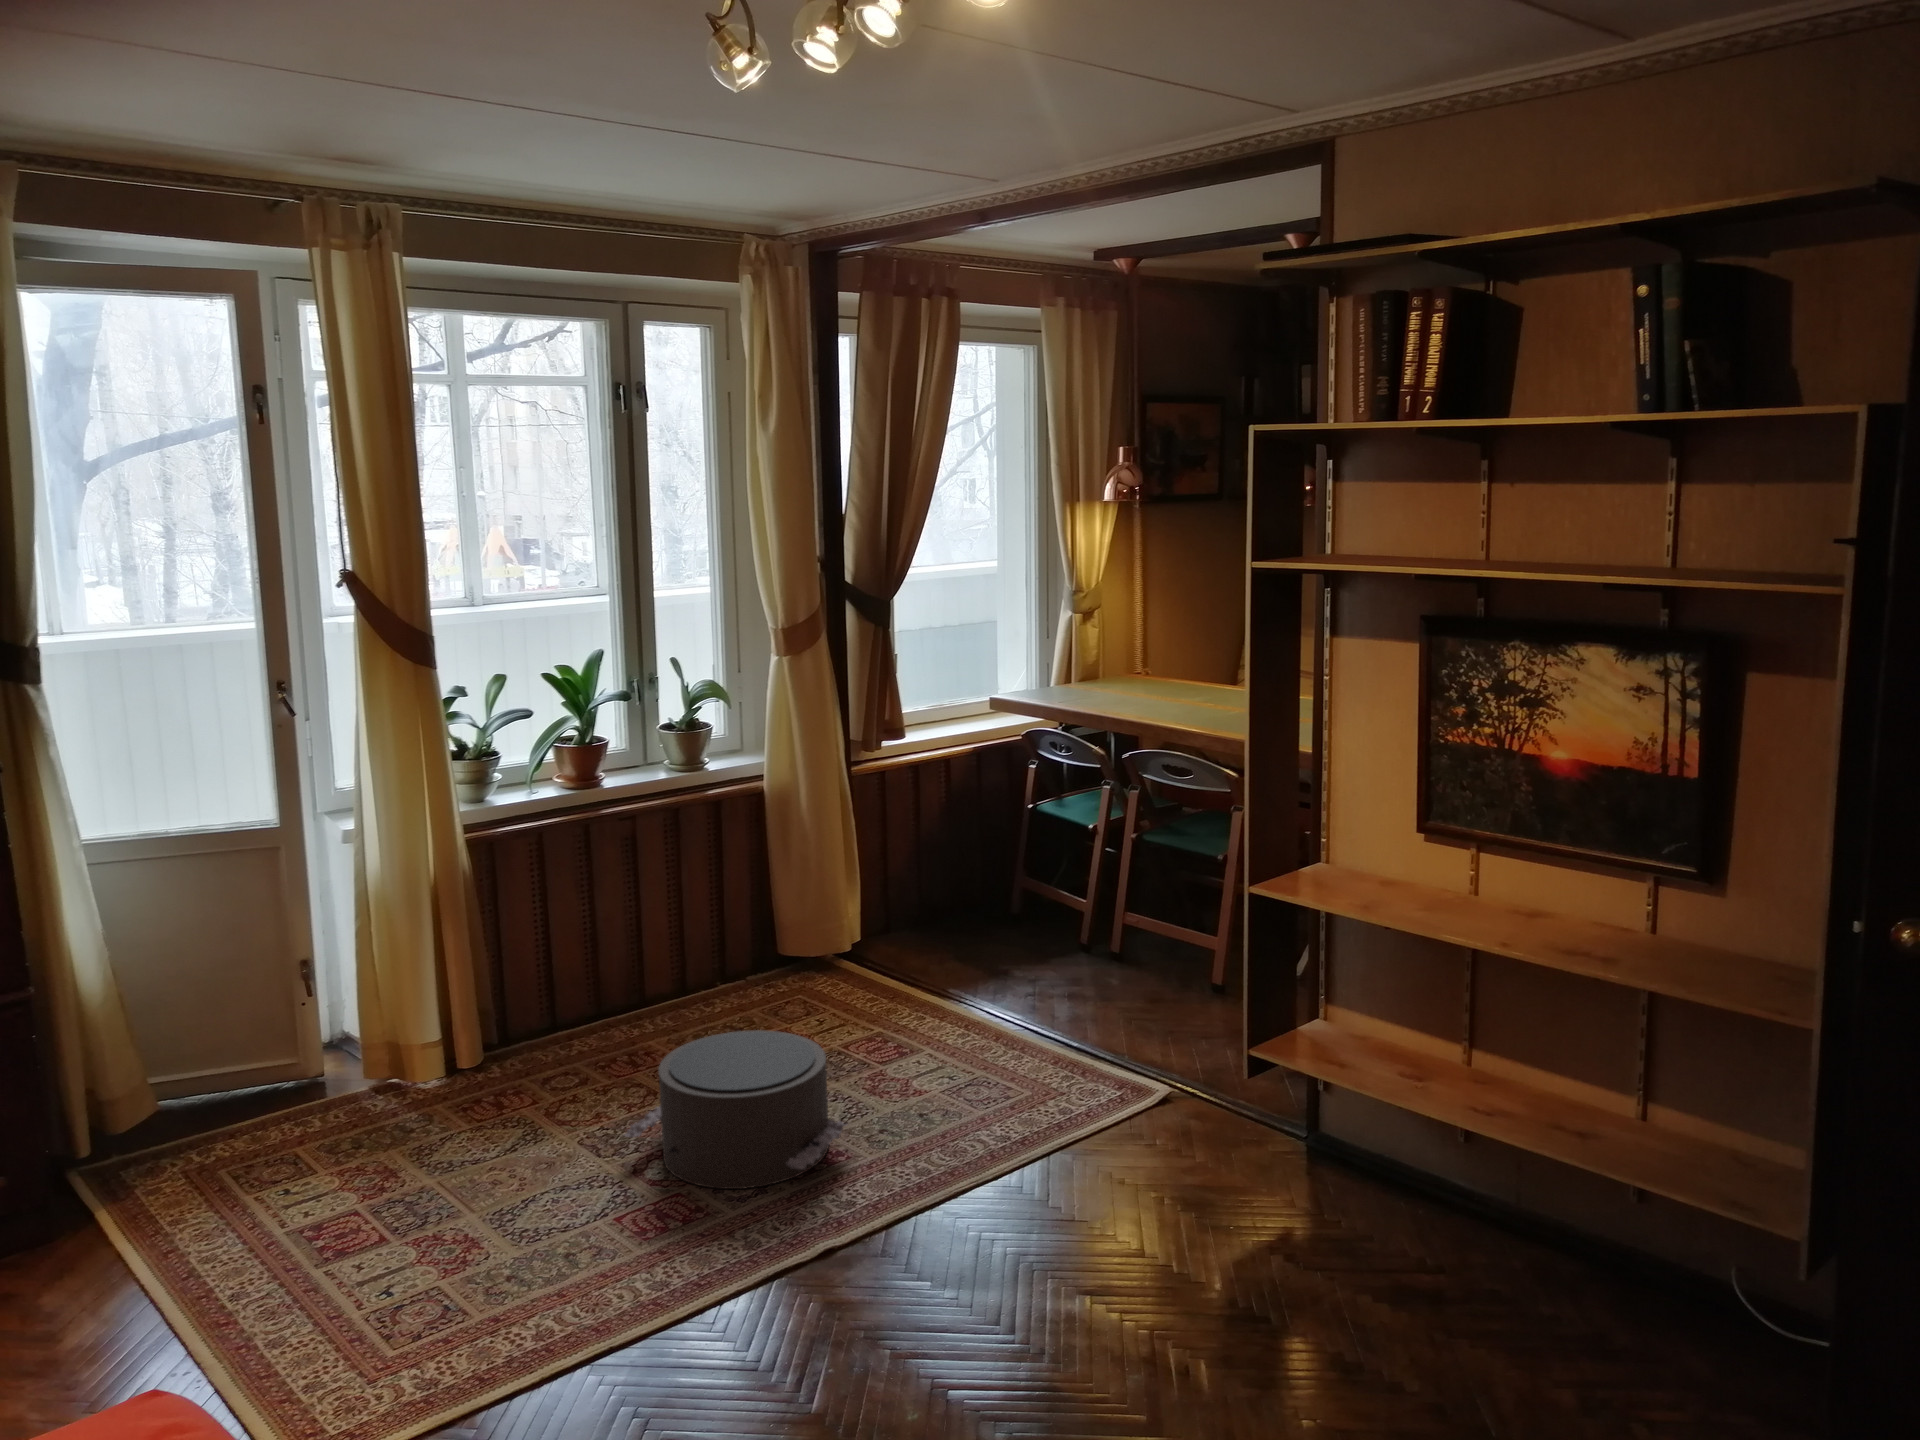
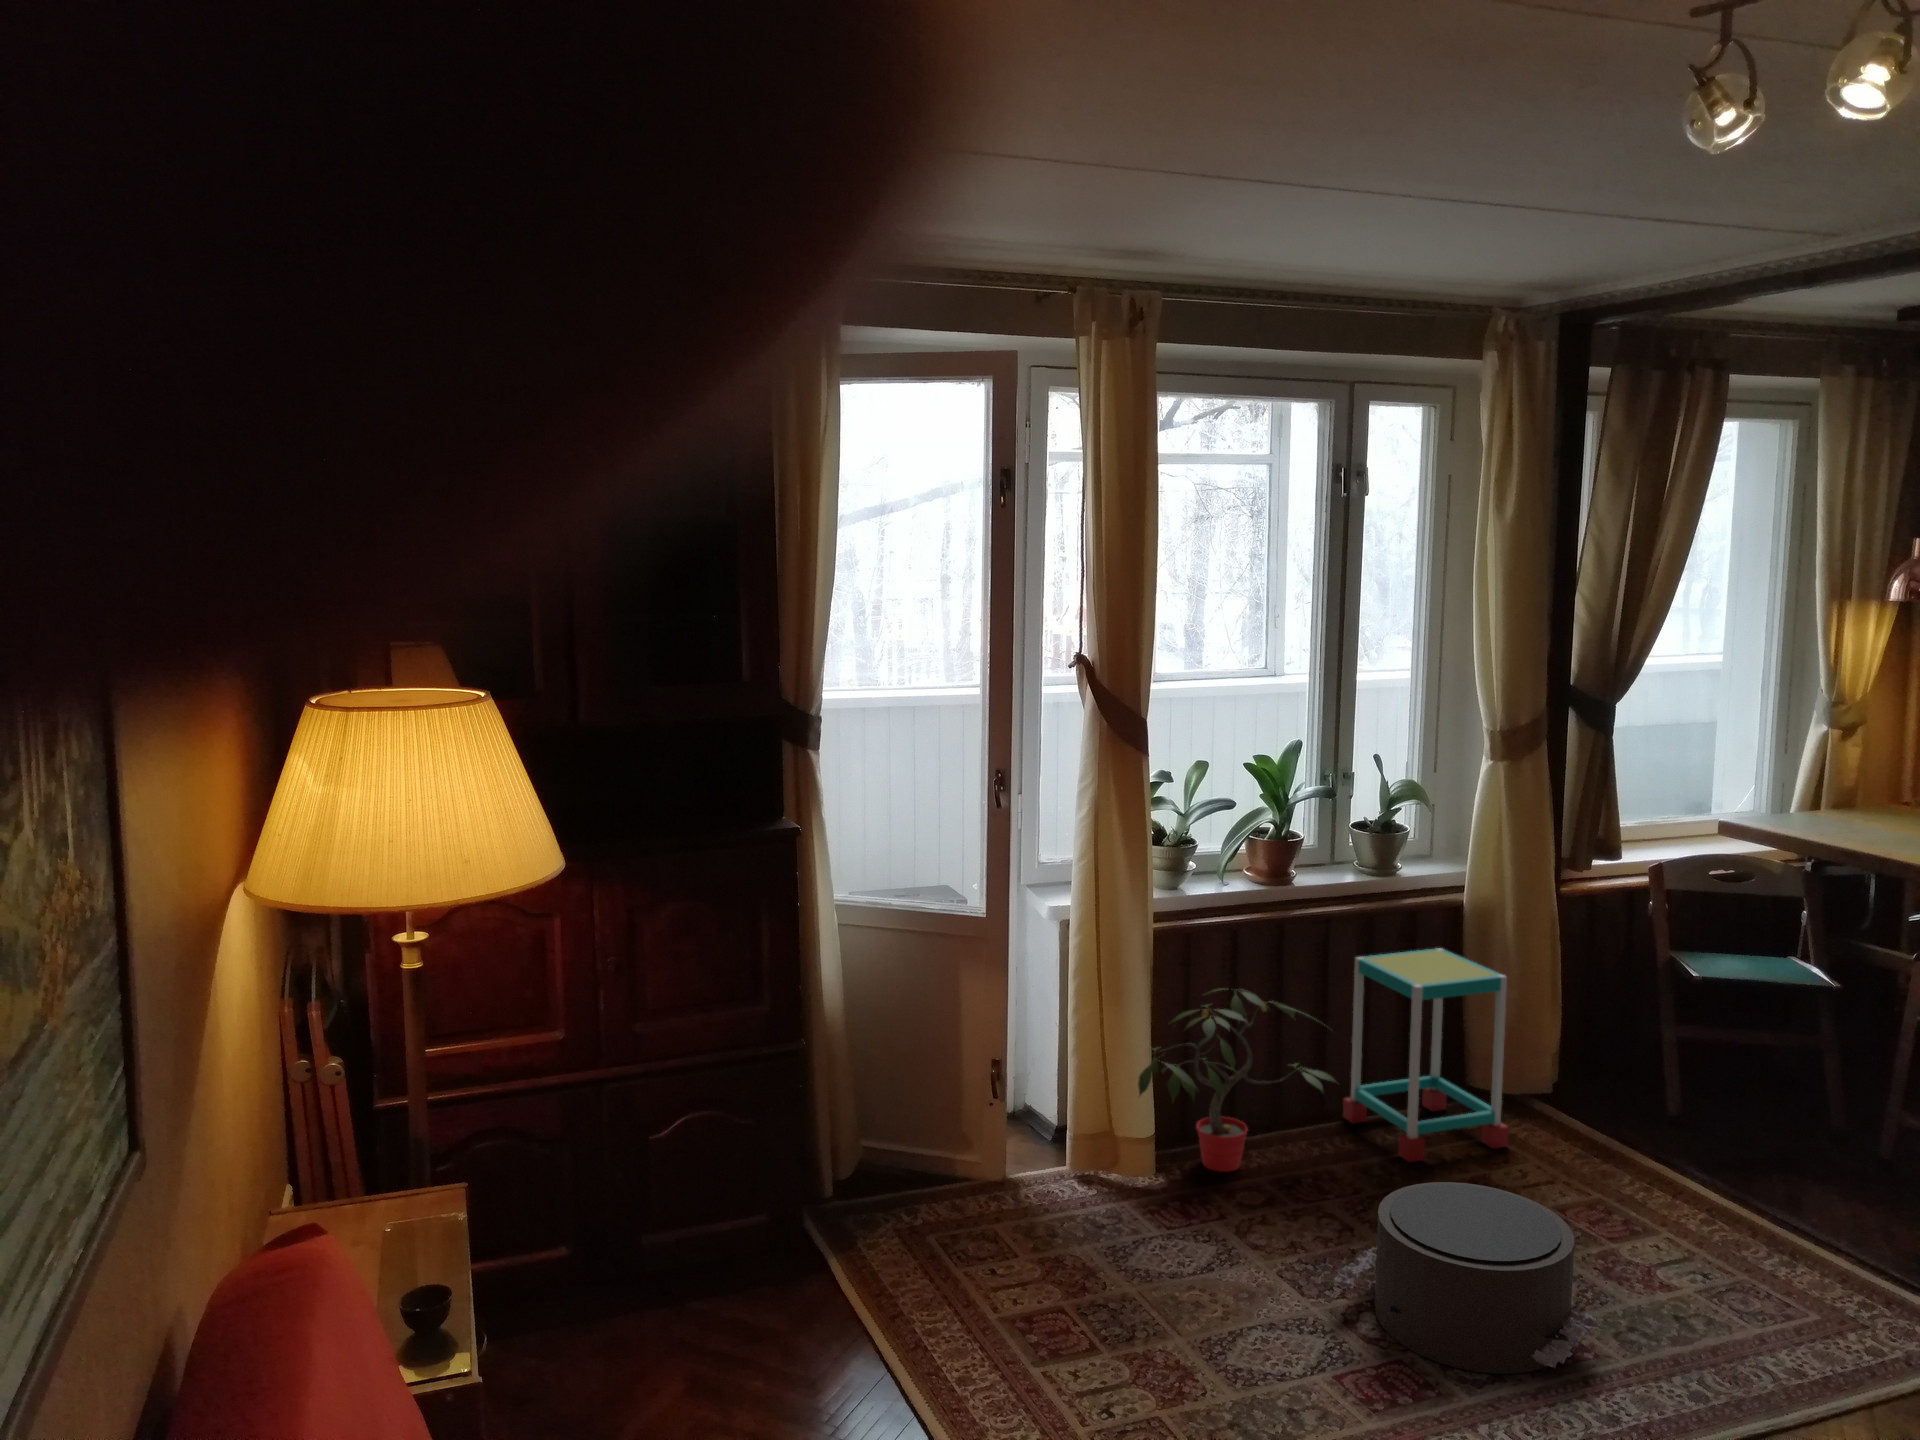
side table: none [663,832,808,1029] -> present [1343,948,1508,1162]
potted plant: none [430,889,648,1066] -> present [1138,988,1336,1172]

